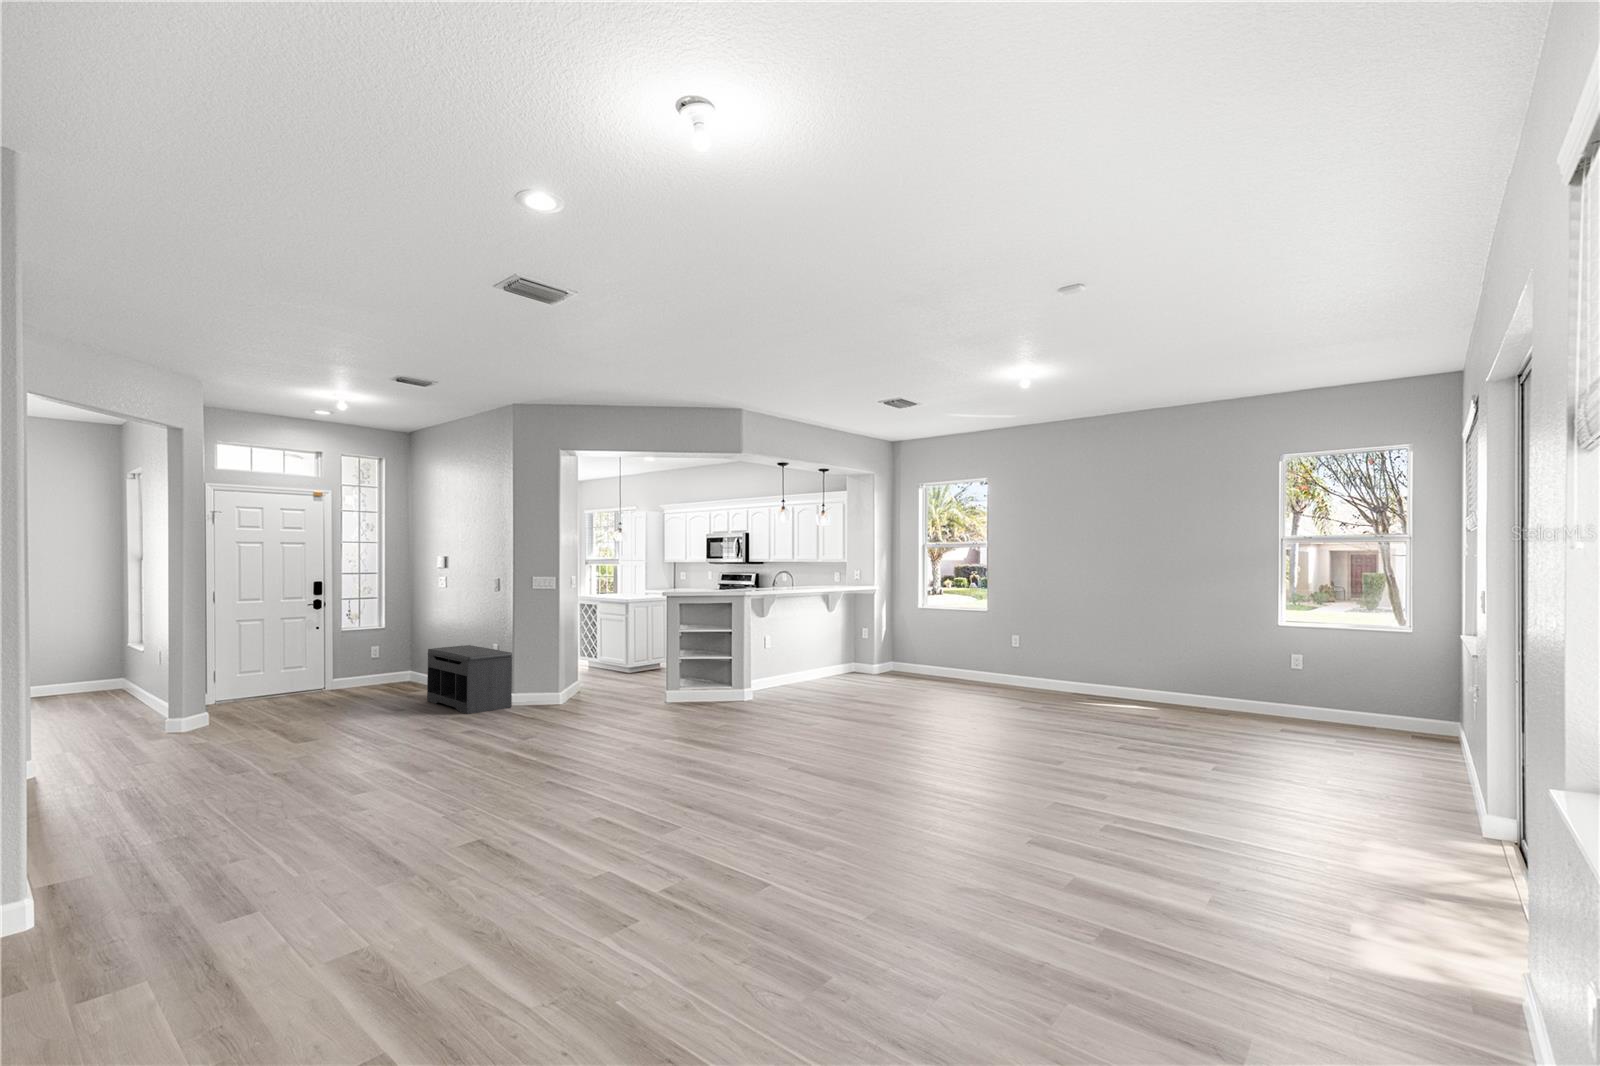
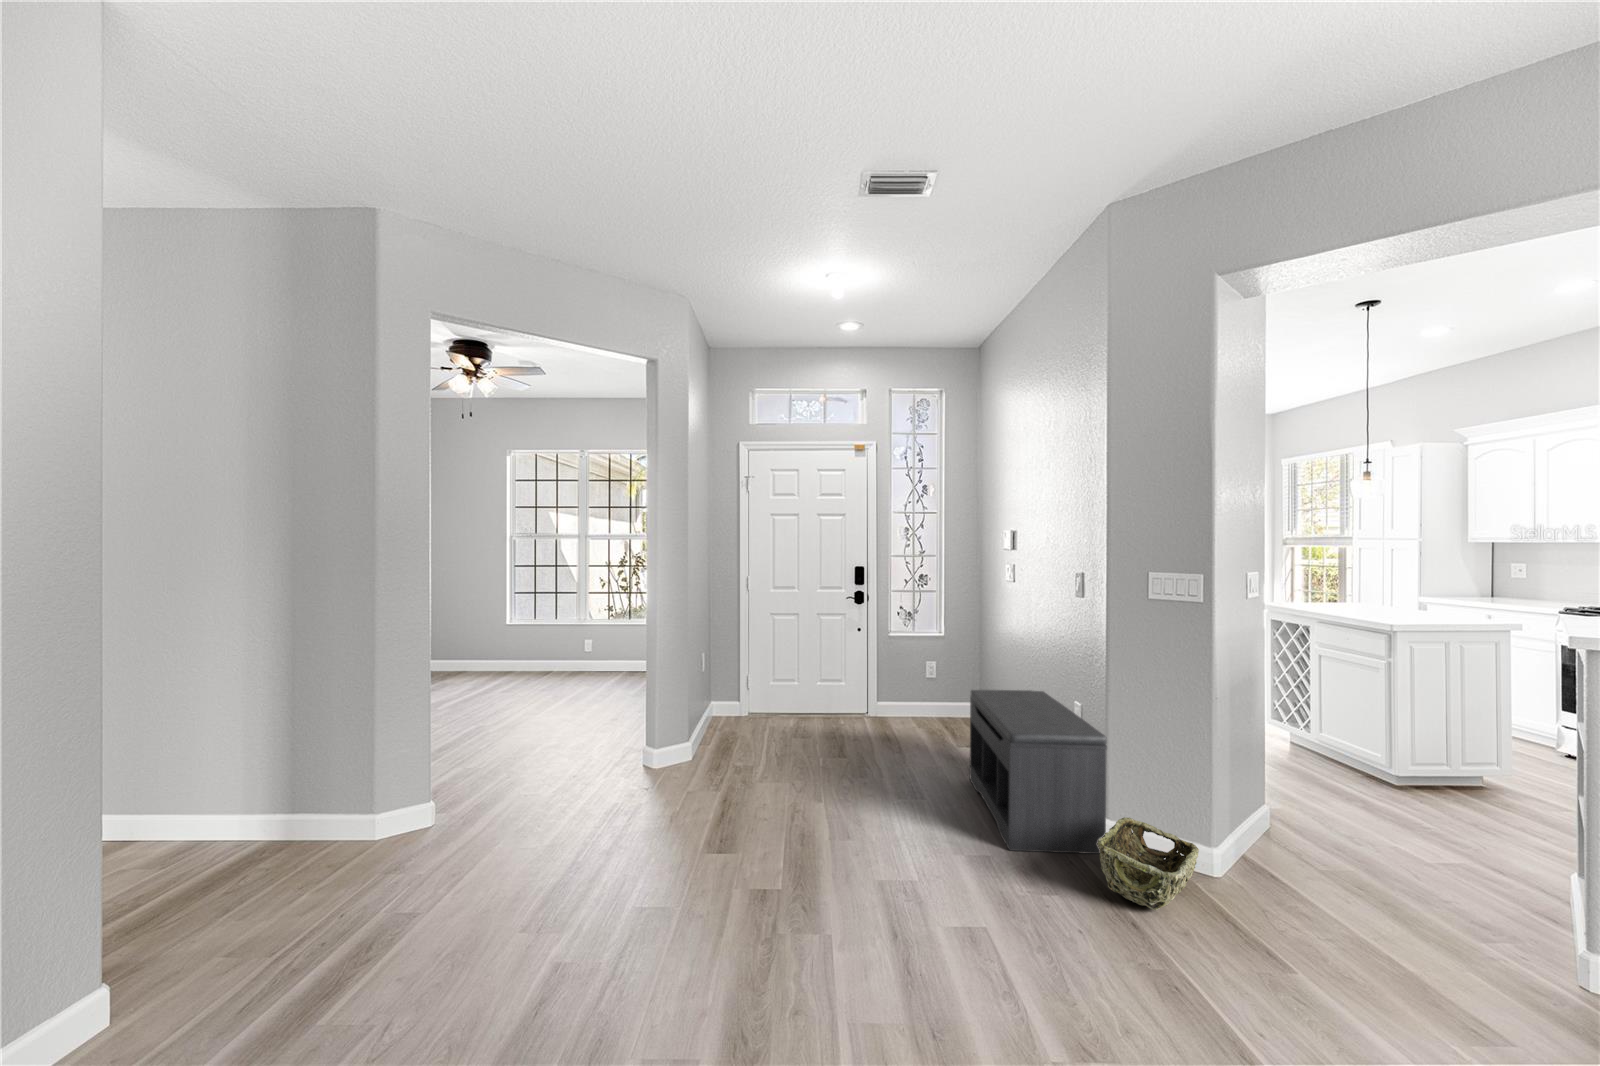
woven basket: none [513,686,551,714] -> present [1097,817,1199,911]

